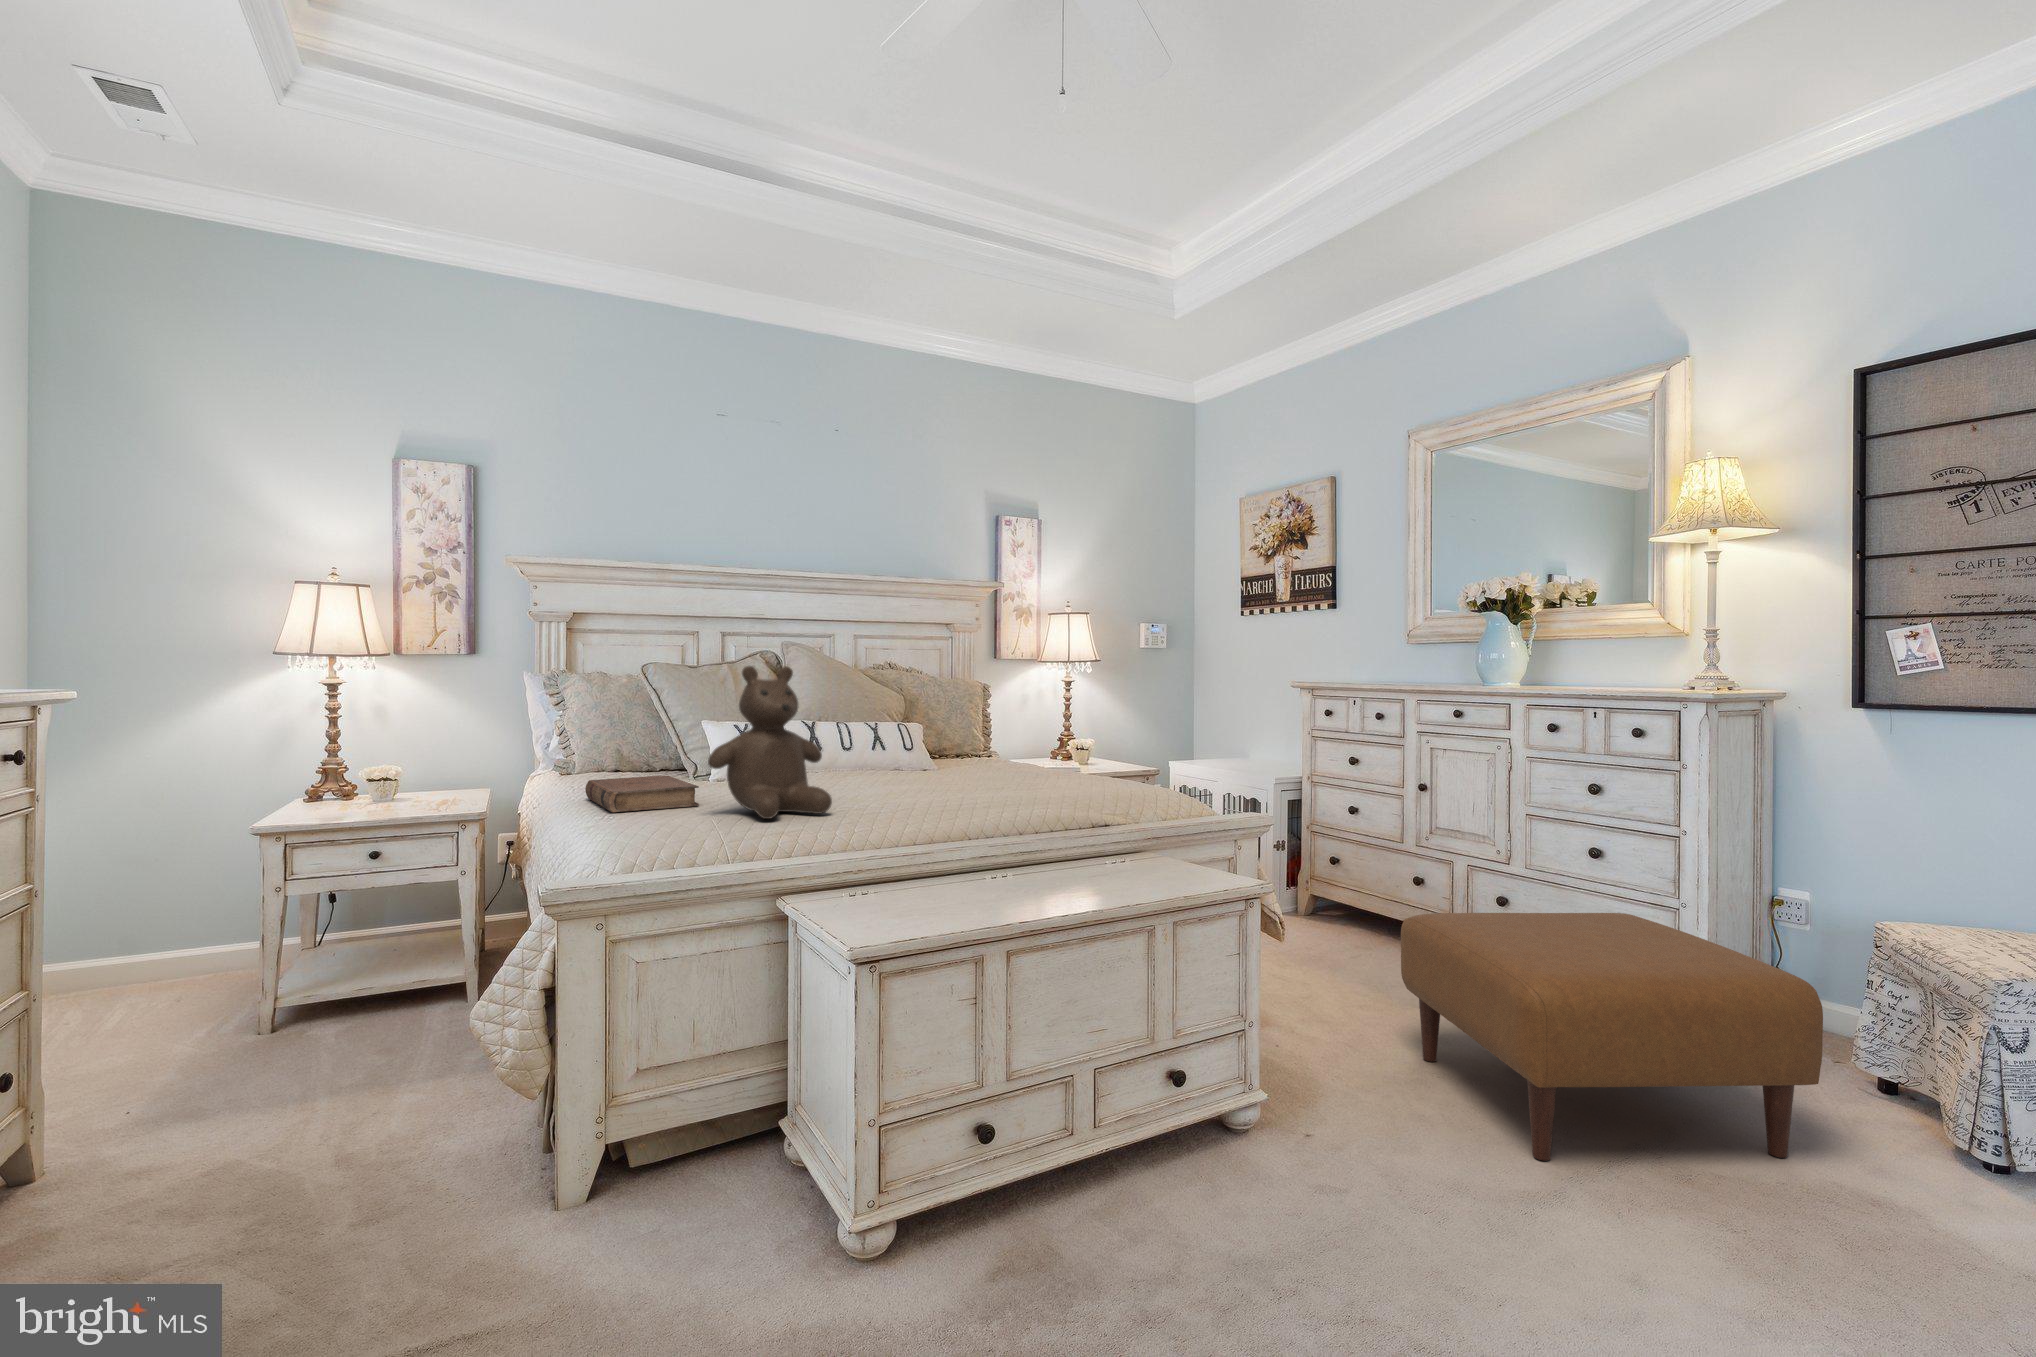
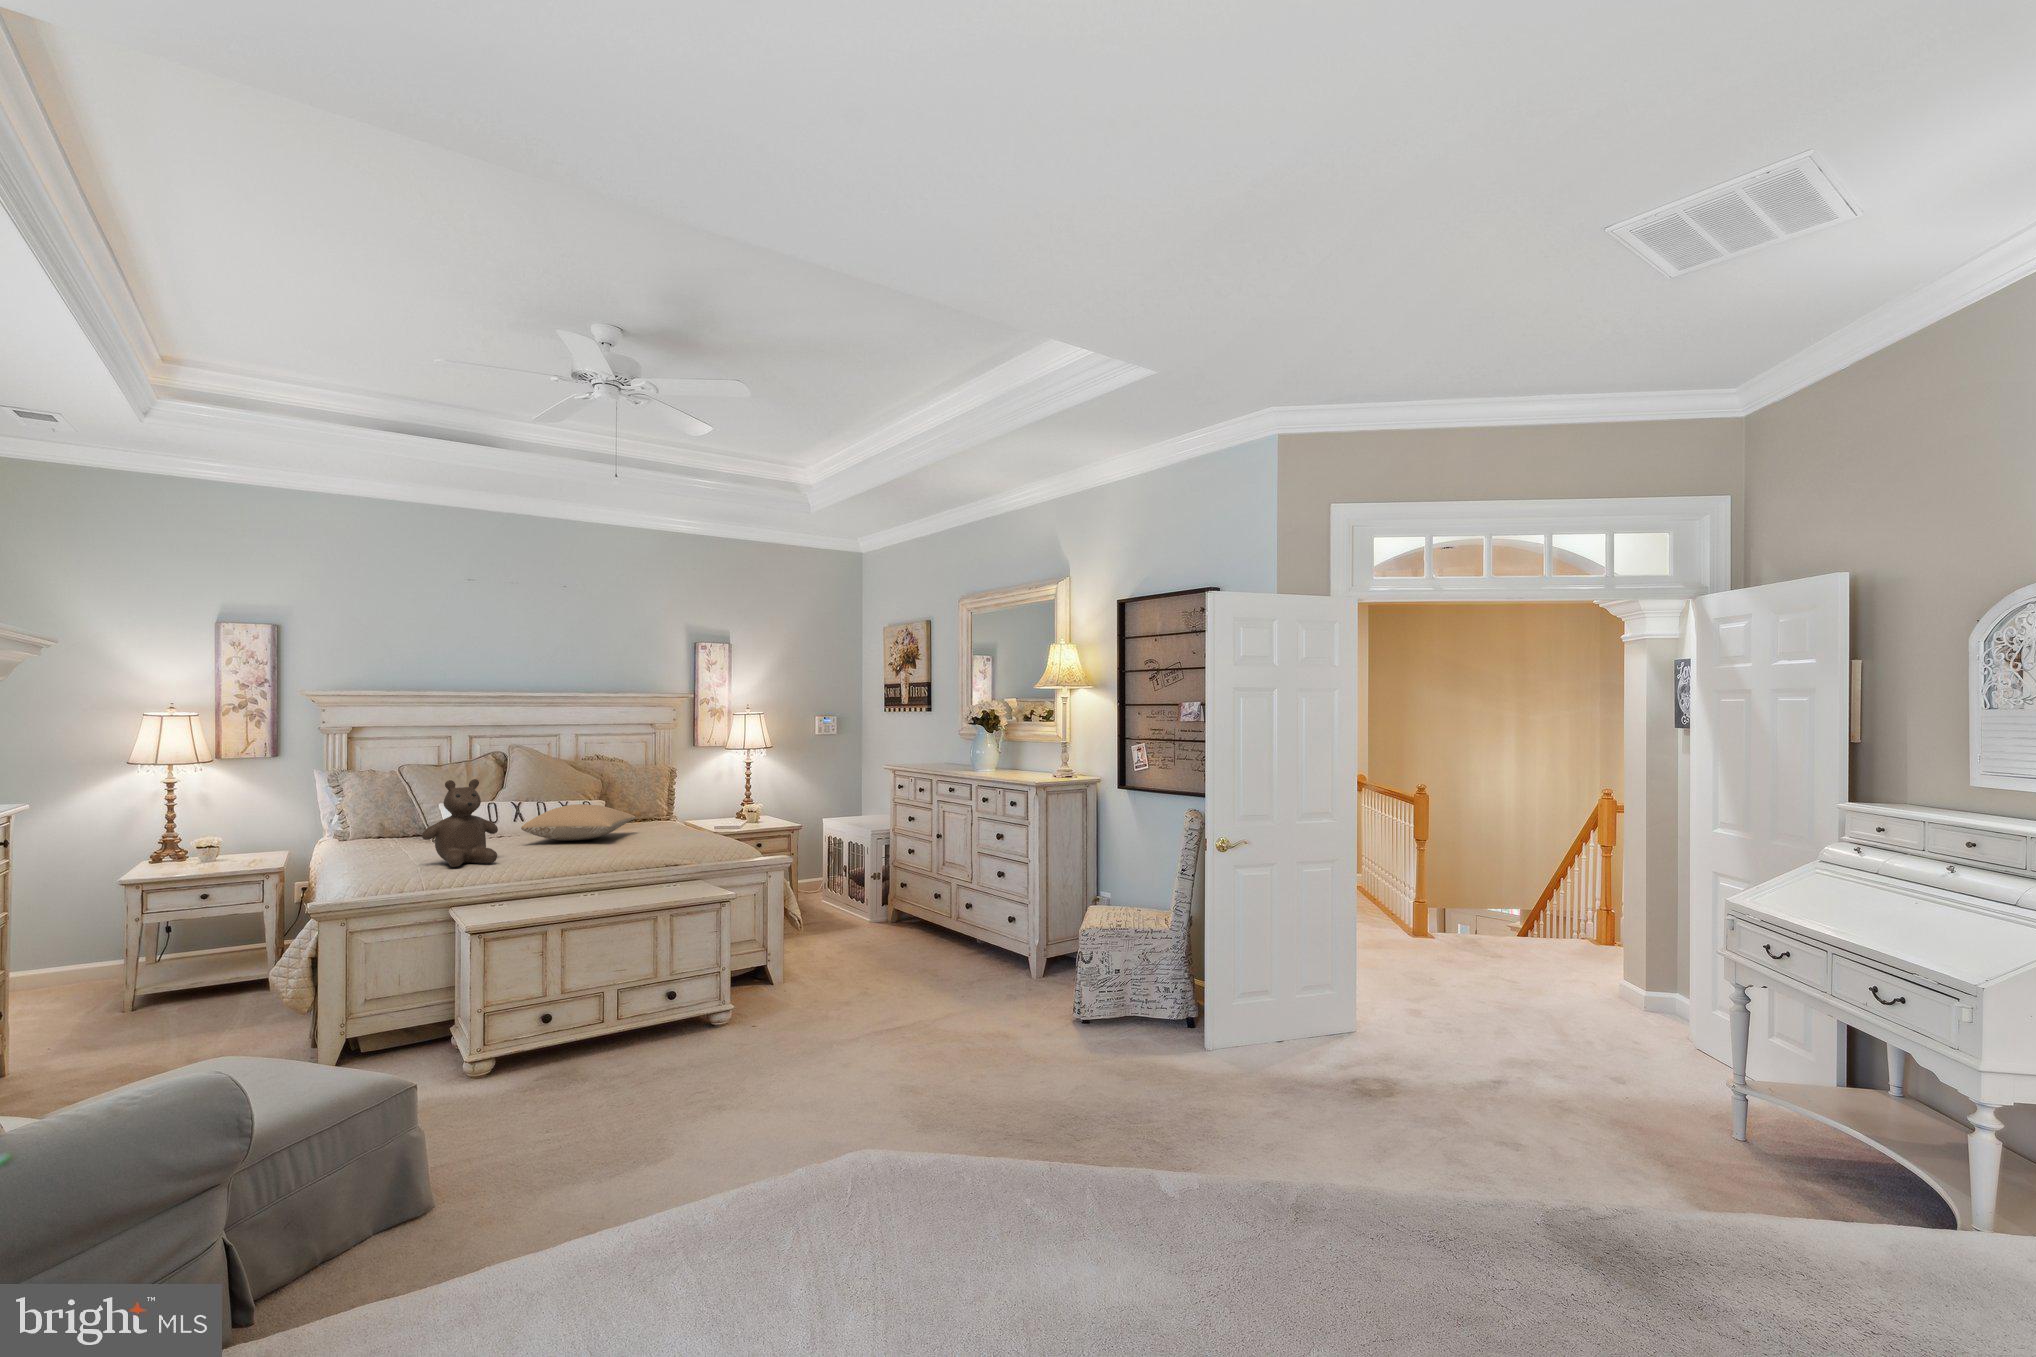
pillow: none [837,724,987,780] -> present [521,804,636,841]
book: present [585,776,699,812] -> none [350,842,421,866]
ottoman: present [1401,913,1823,1161] -> none [854,908,1007,1031]

